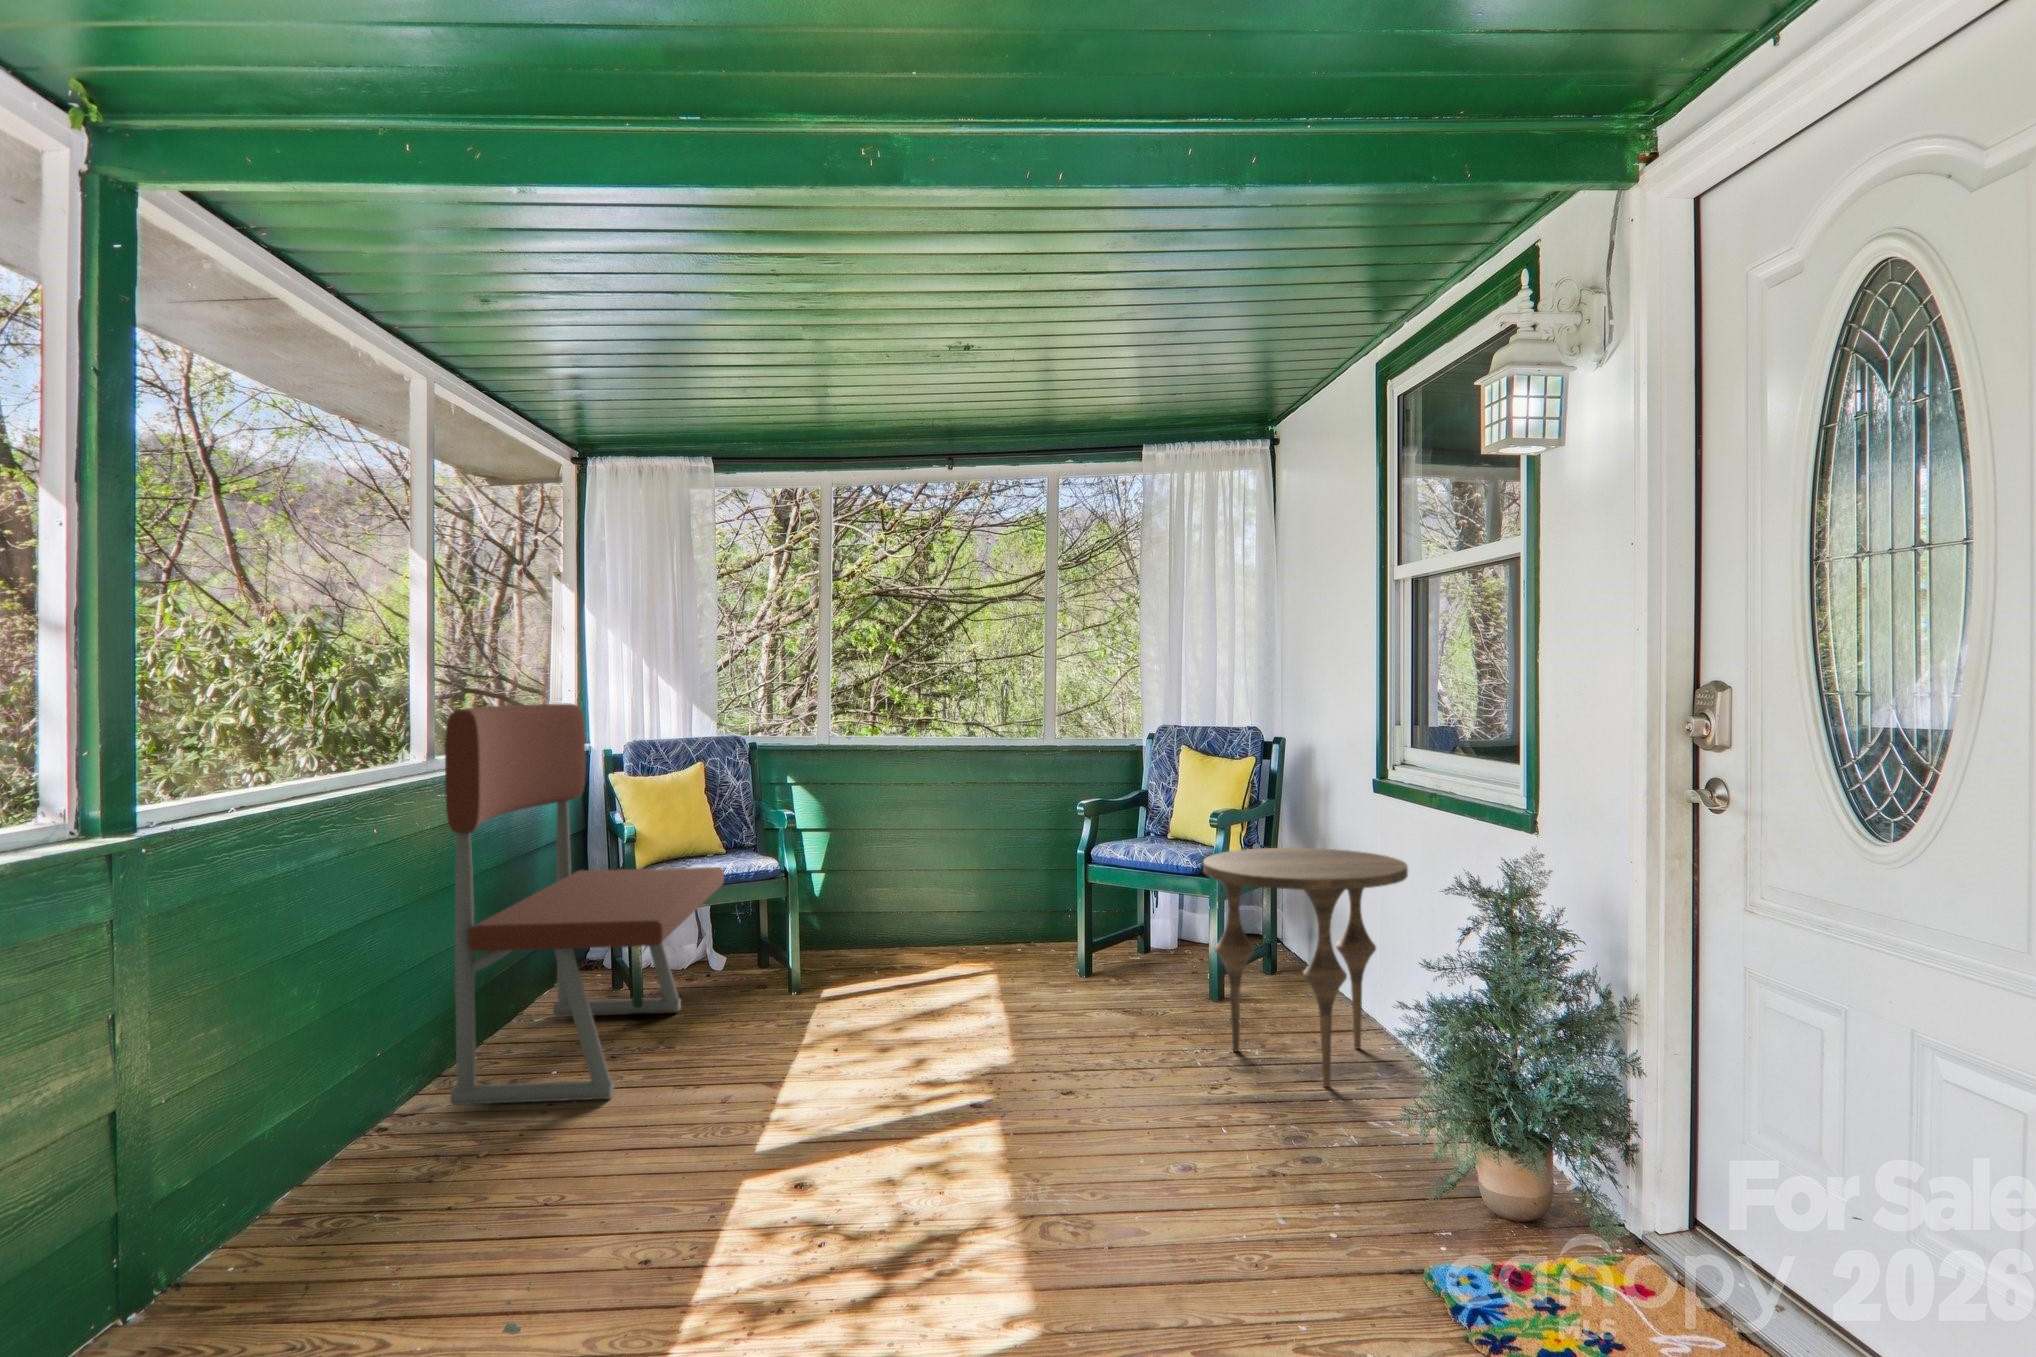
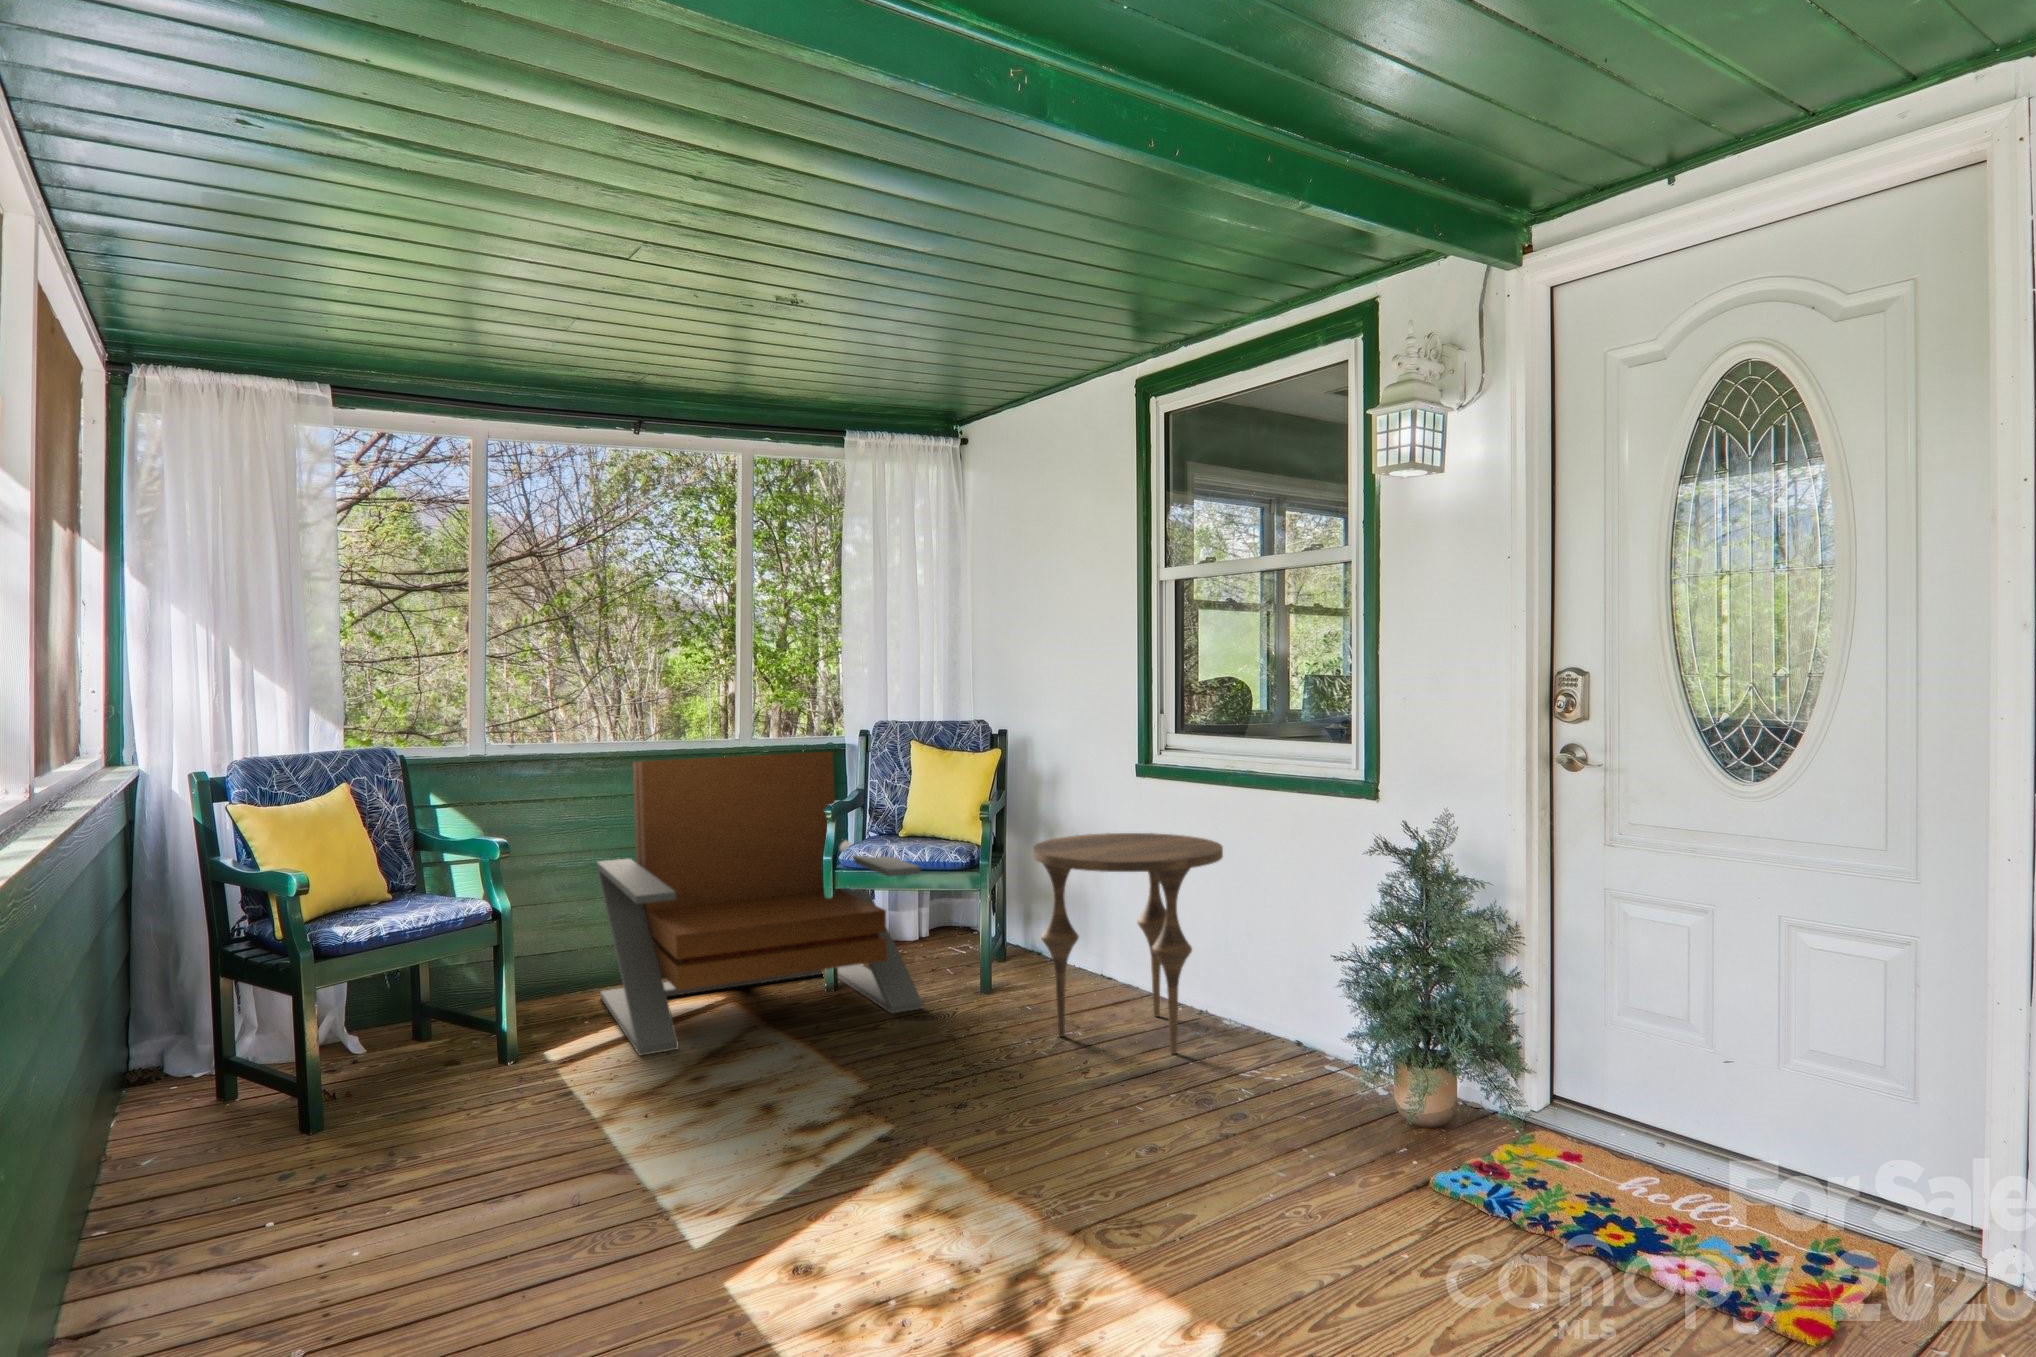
bench: present [445,703,724,1105] -> none [128,710,505,1287]
lounge chair: none [875,752,1142,1006] -> present [596,752,923,1056]

